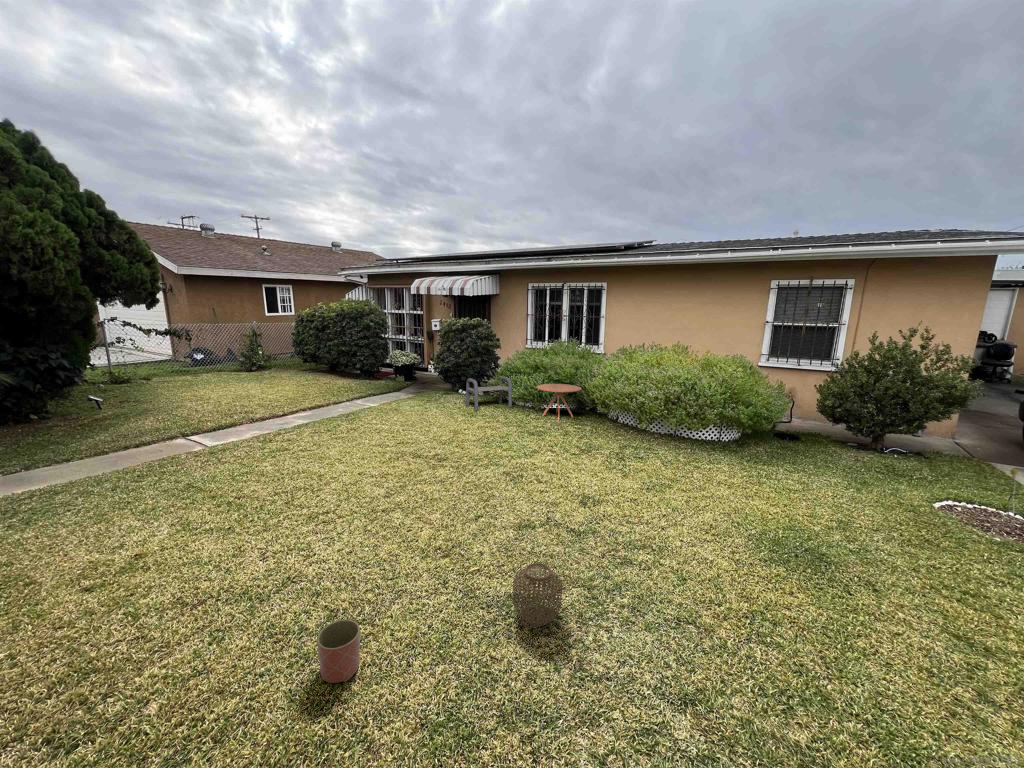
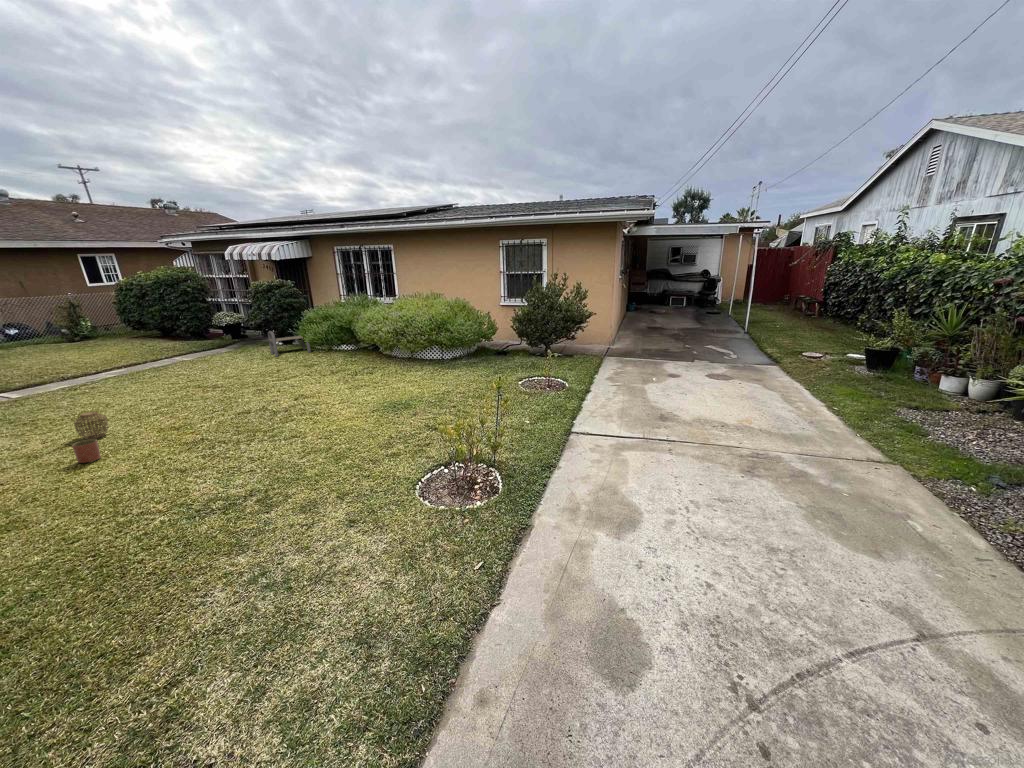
round table: present [537,384,581,420] -> none [321,330,358,358]
woven basket: present [513,563,563,626] -> present [74,412,108,439]

